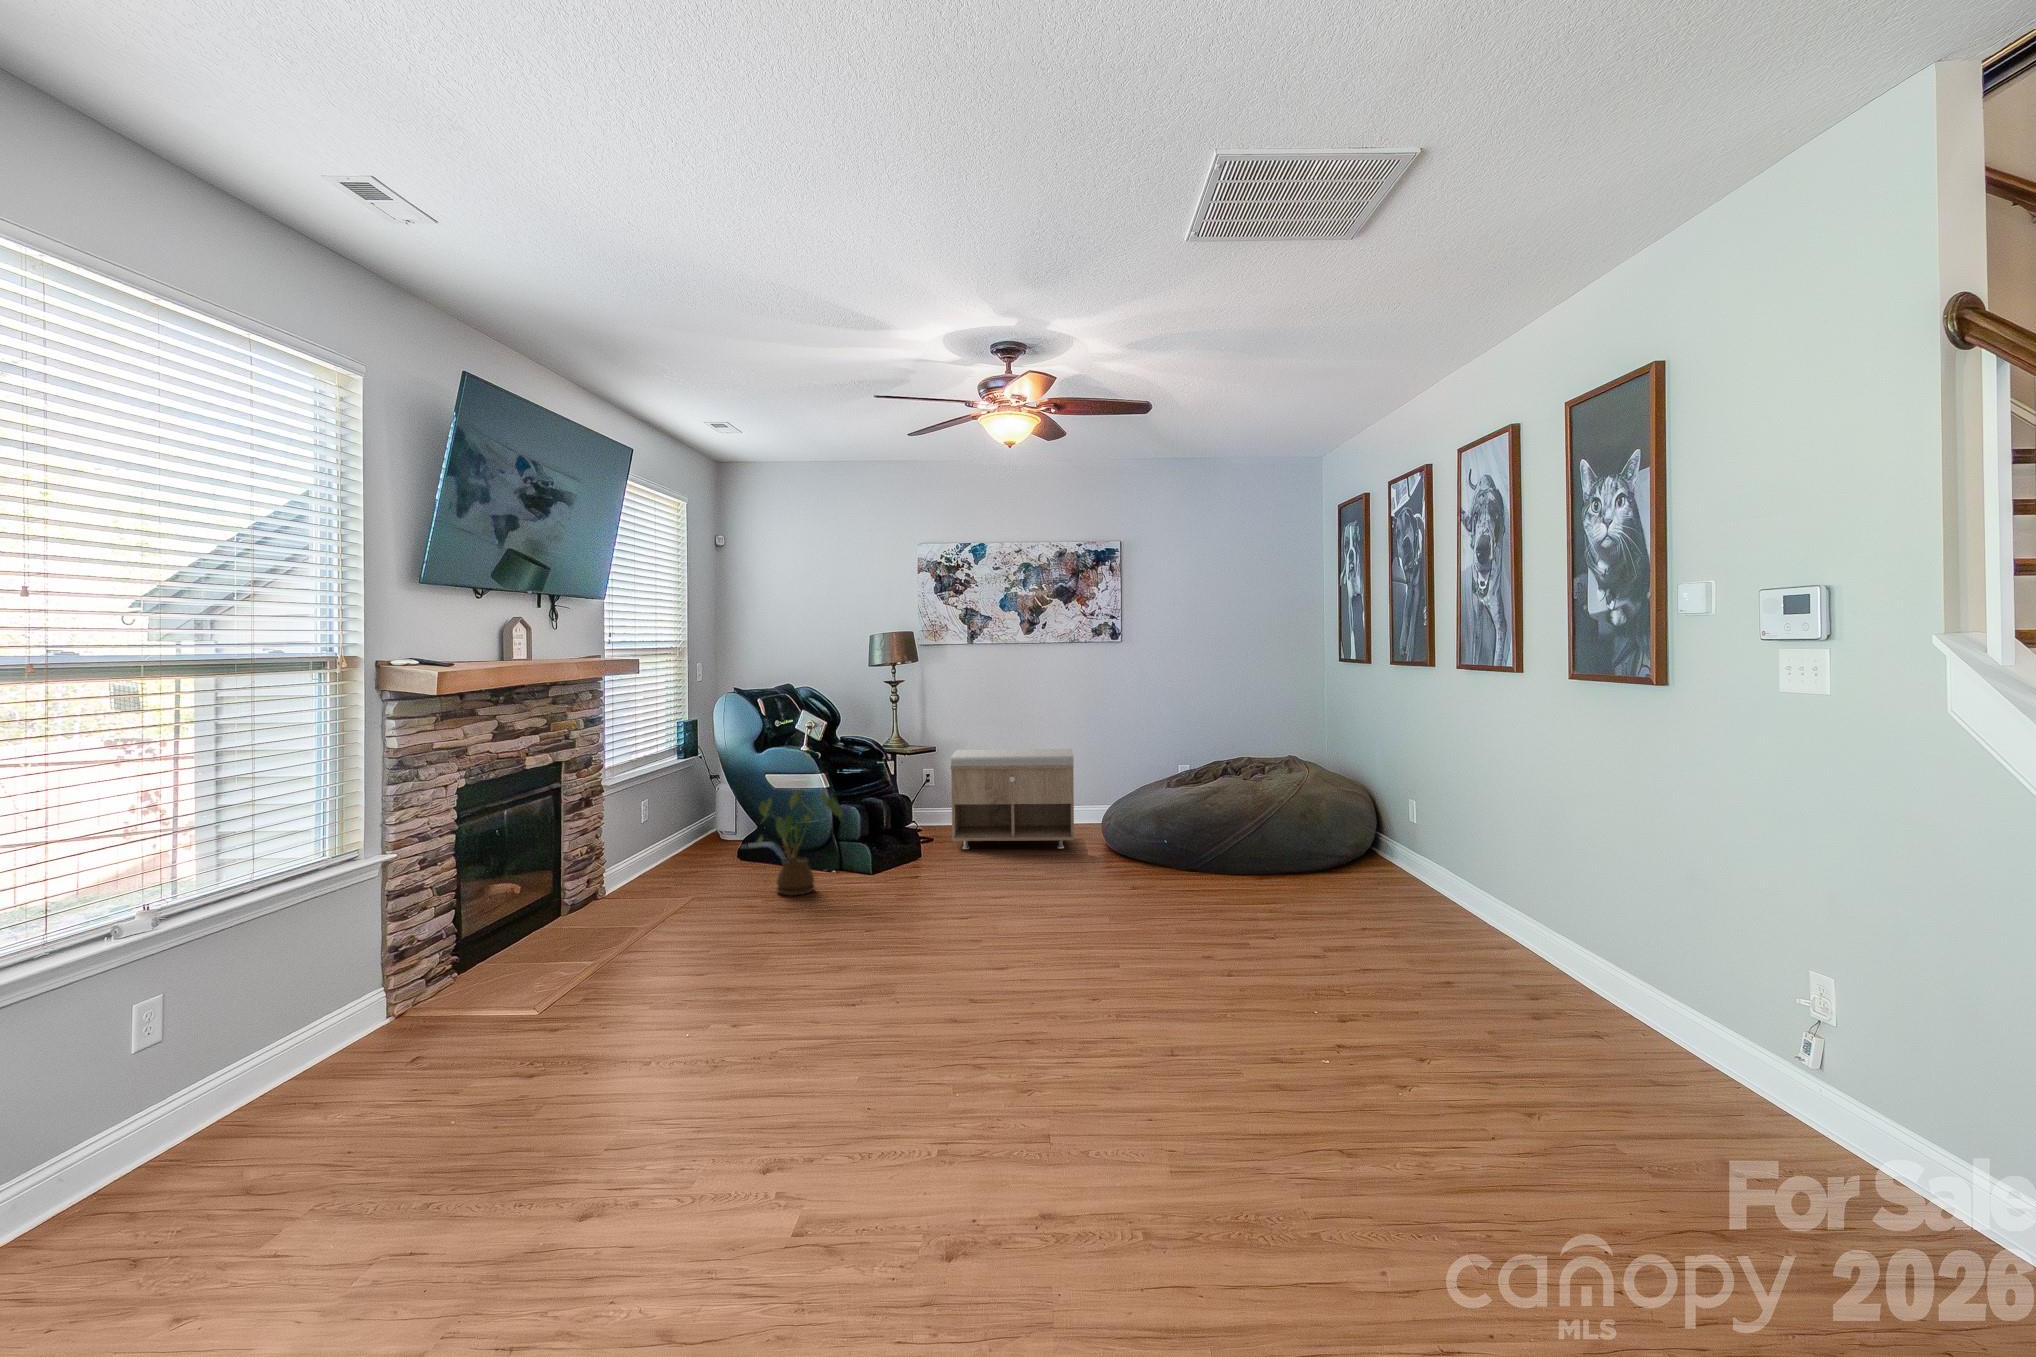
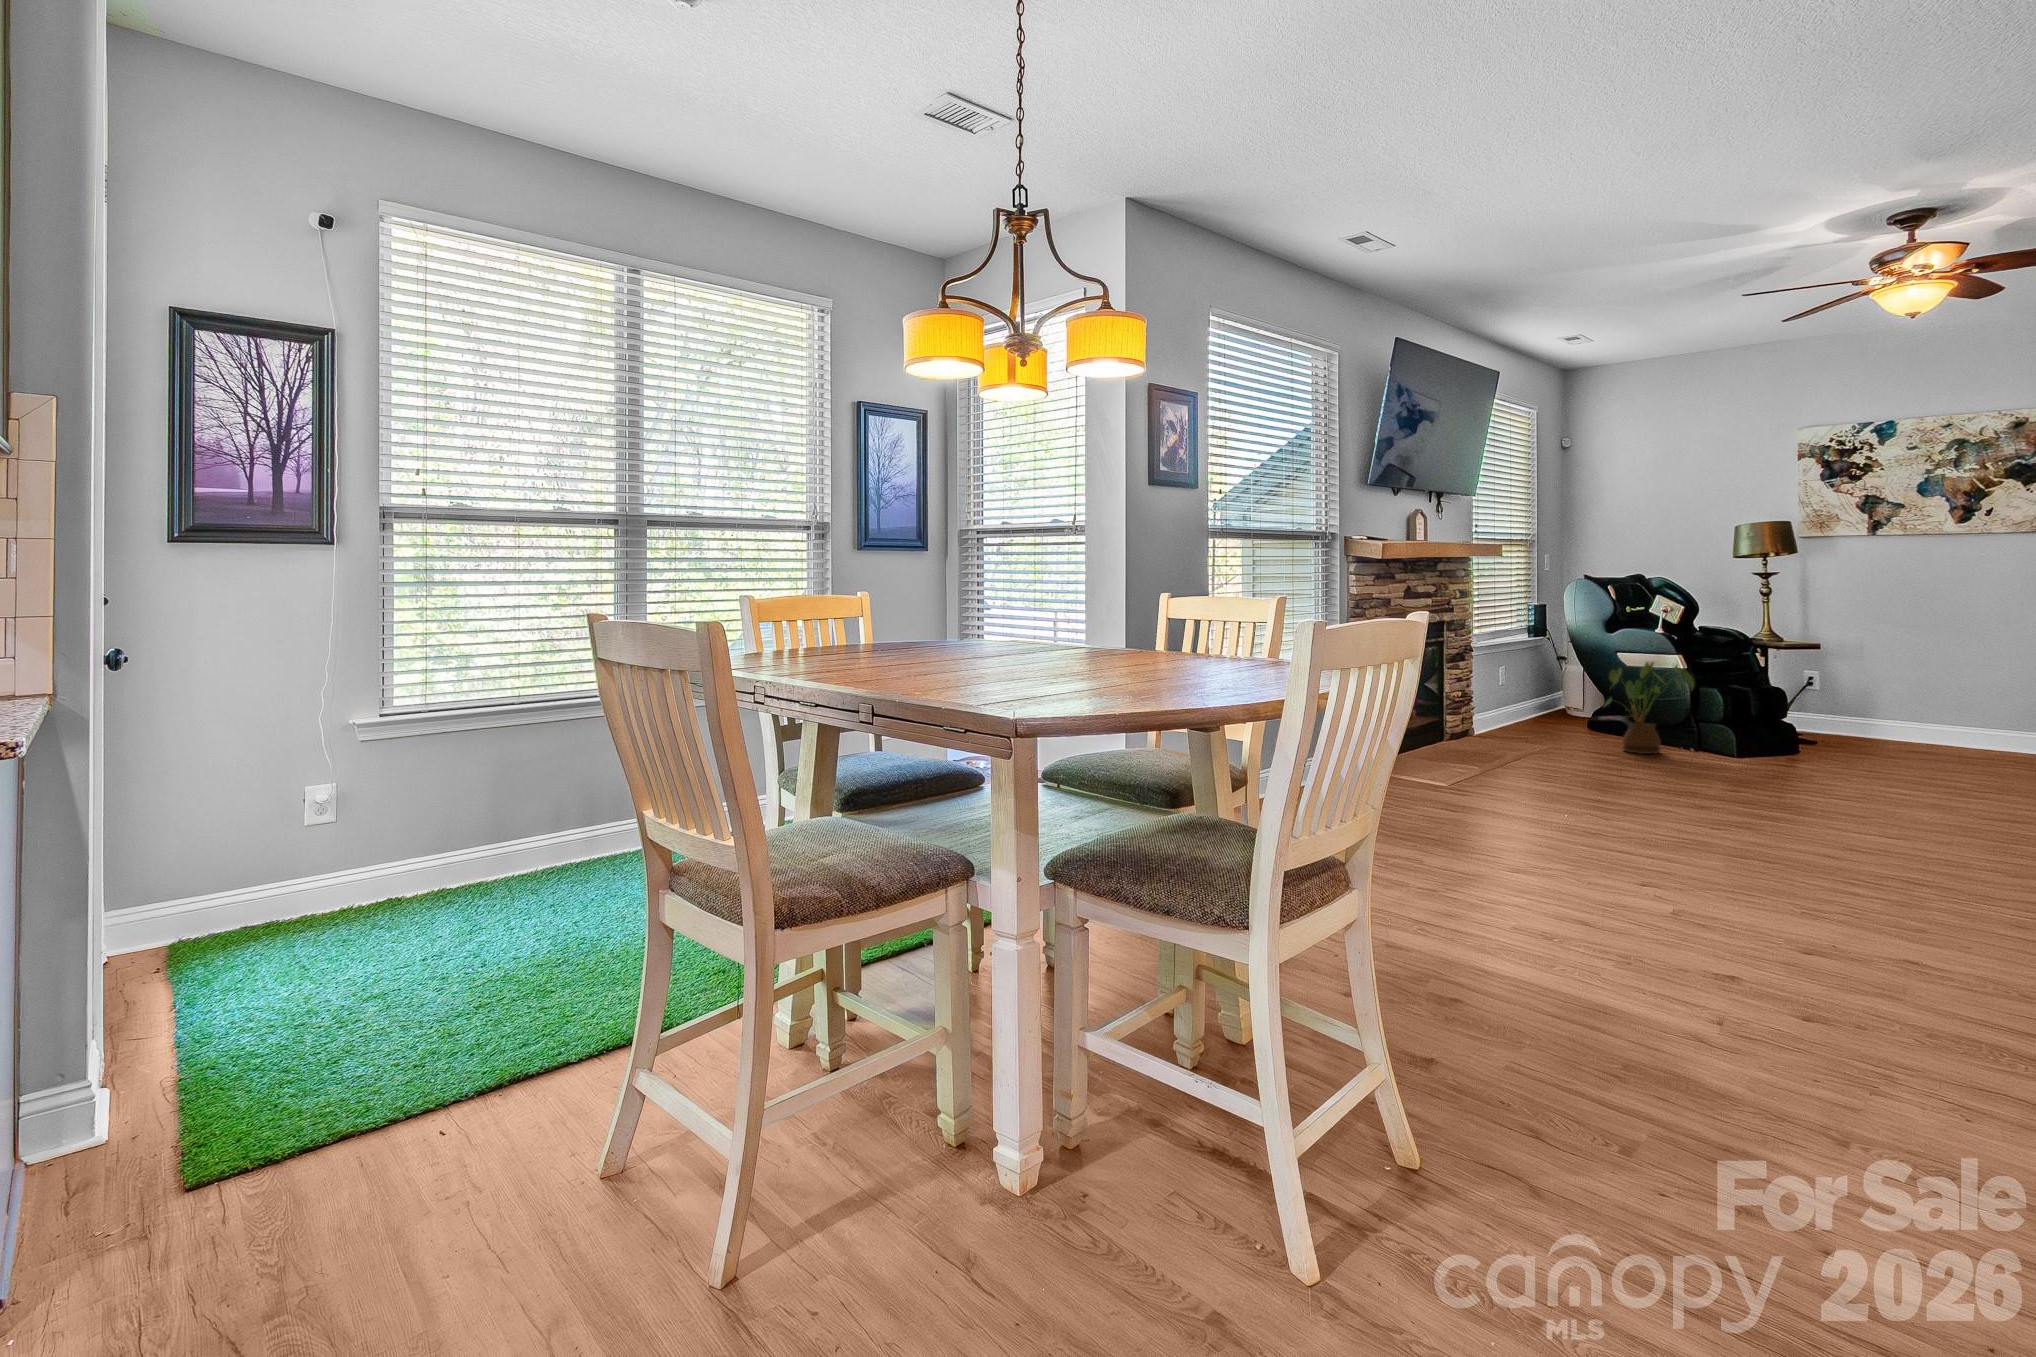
storage bench: present [951,749,1074,849] -> none [1826,646,2009,758]

